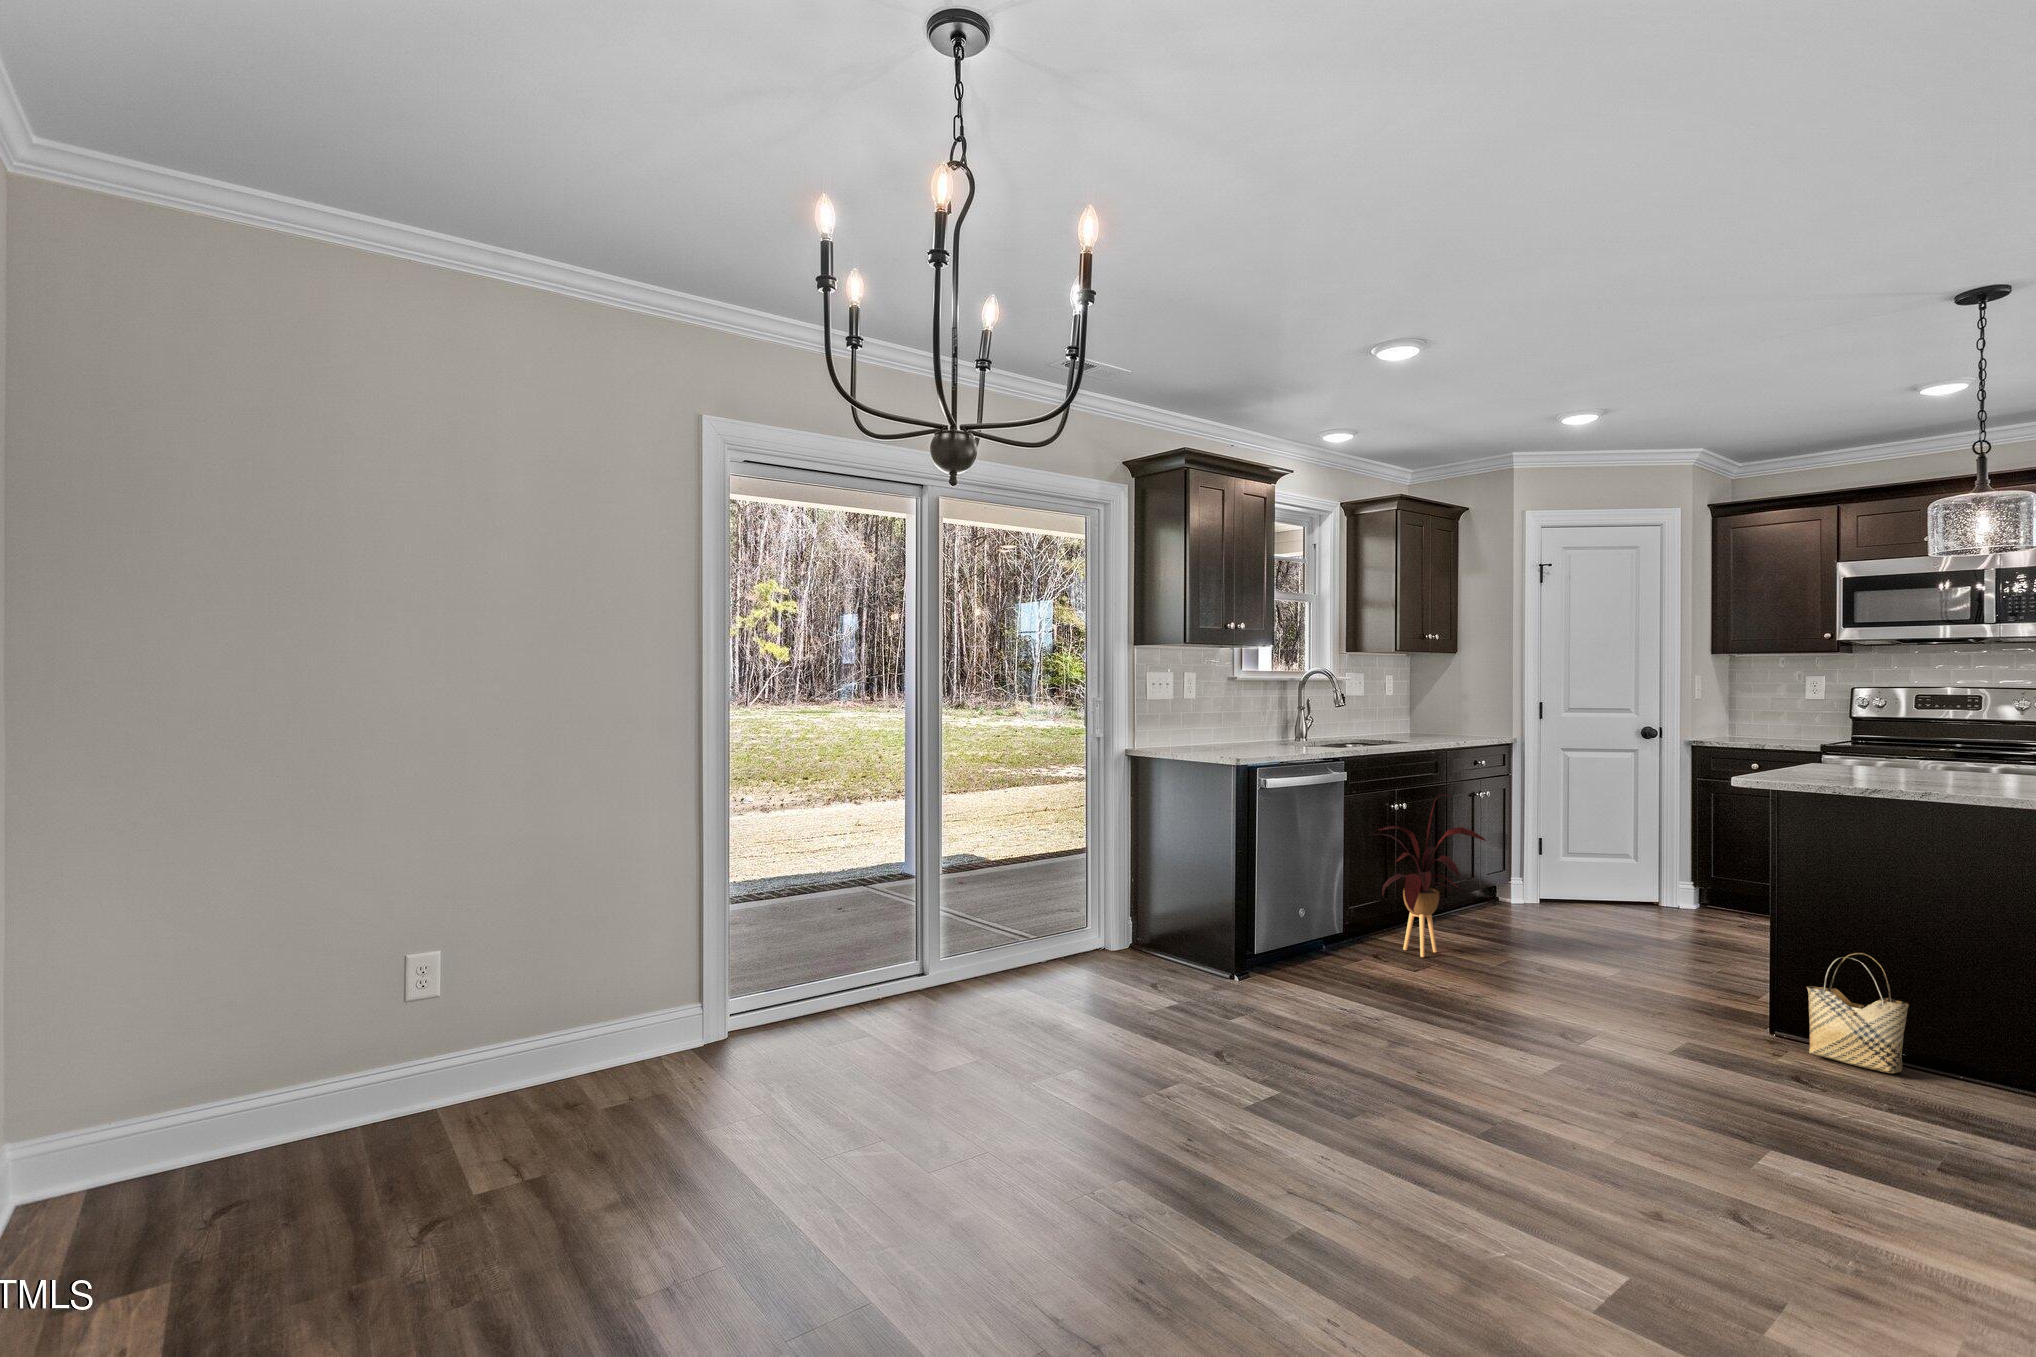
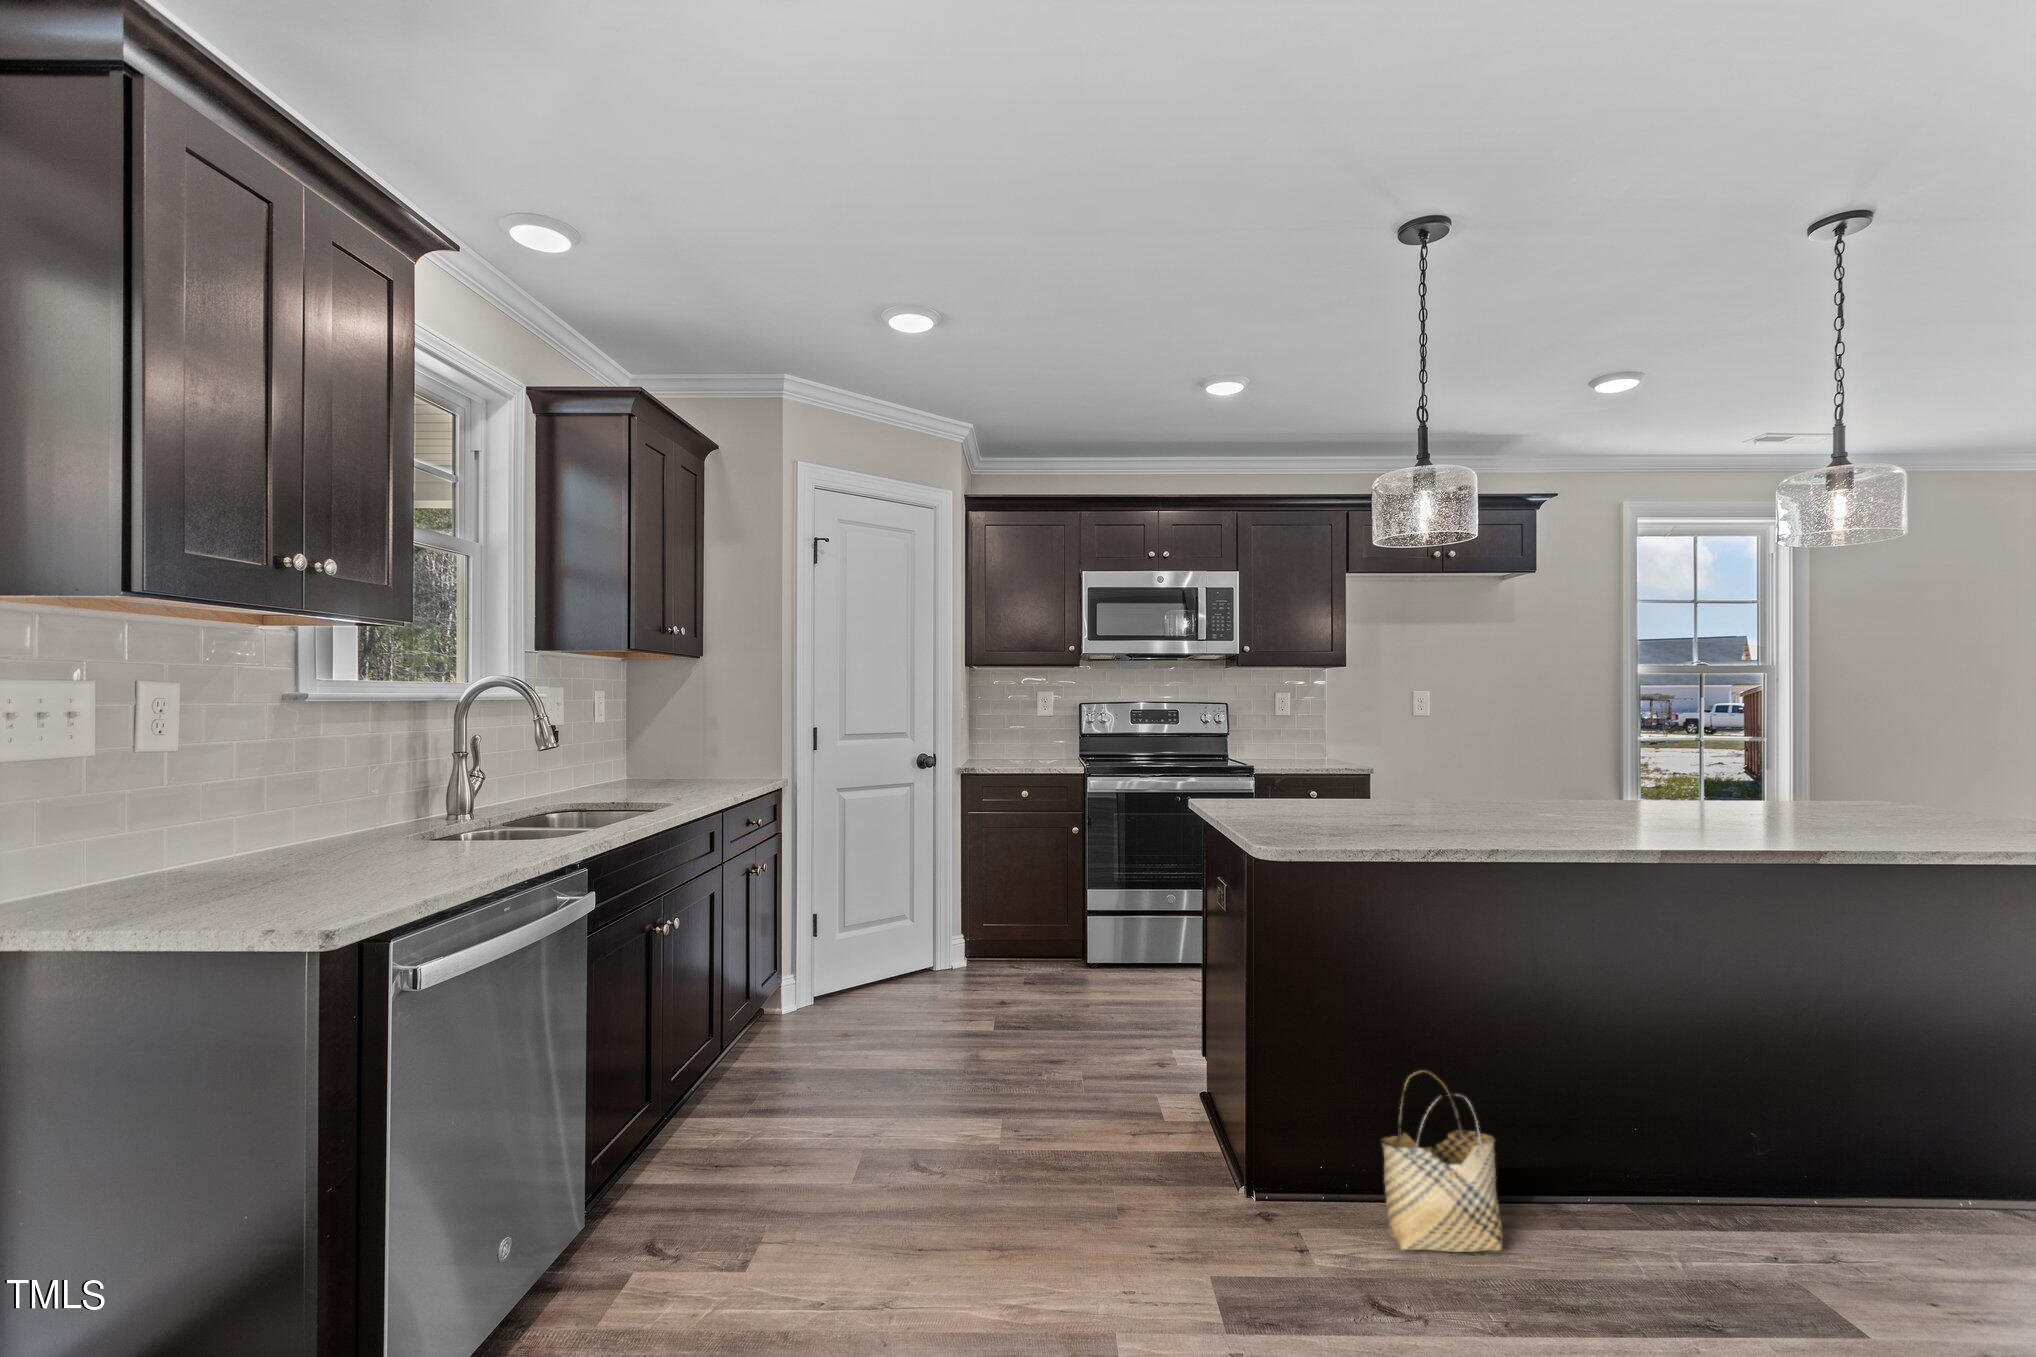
house plant: present [1372,794,1486,957] -> none [640,902,860,1227]

